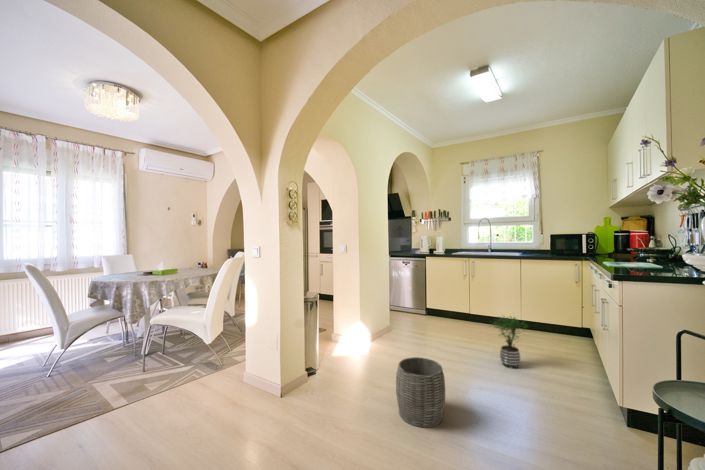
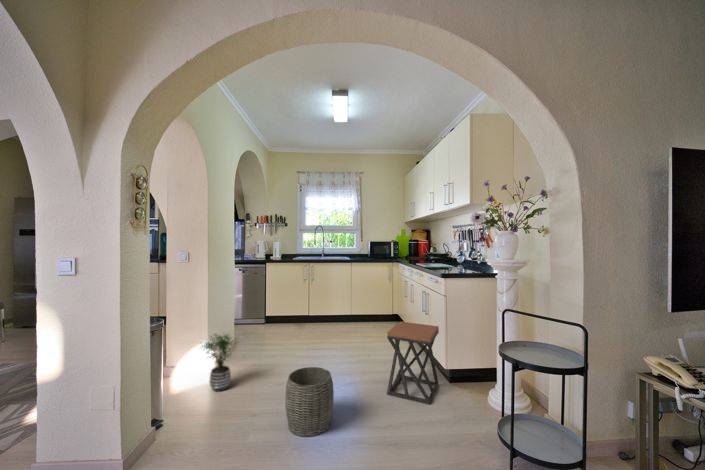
potted plant: present [493,316,527,368] -> present [202,335,239,391]
stool: none [525,332,616,449] -> present [387,322,439,404]

